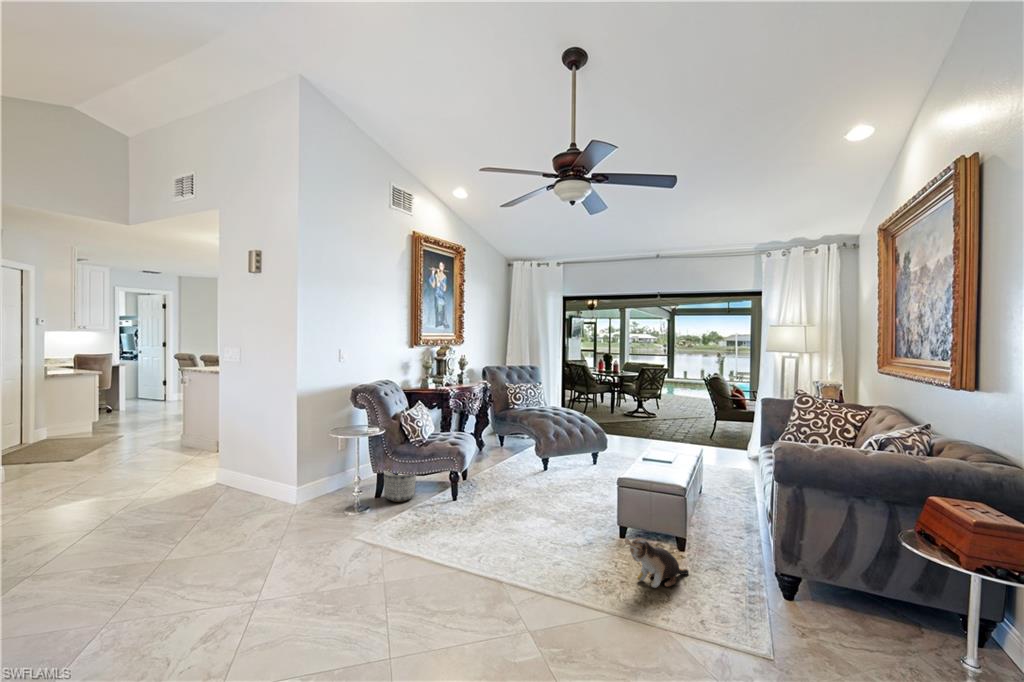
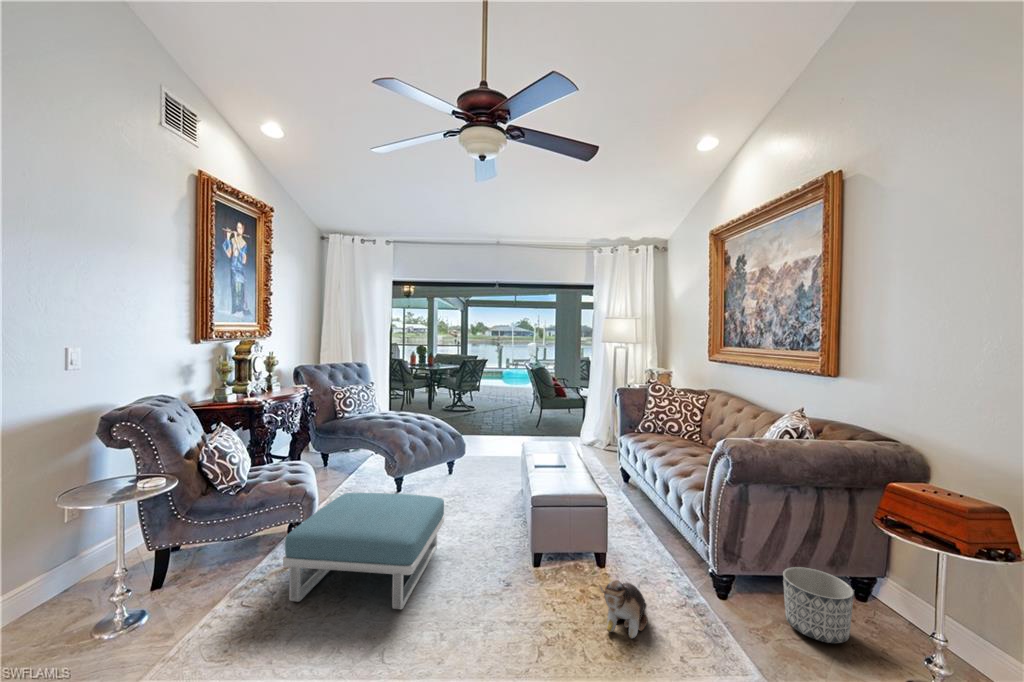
footstool: none [437,458,553,534] -> present [283,493,444,609]
planter: present [384,471,416,502] -> present [783,567,854,643]

